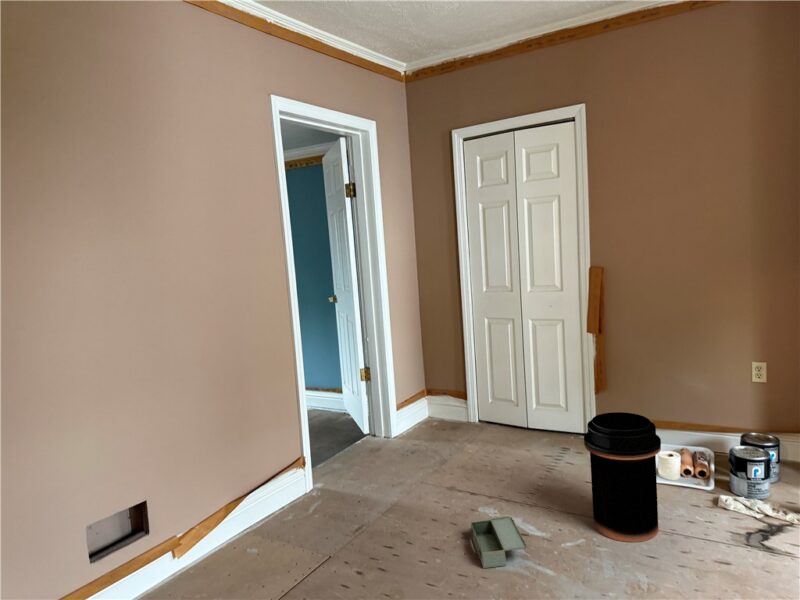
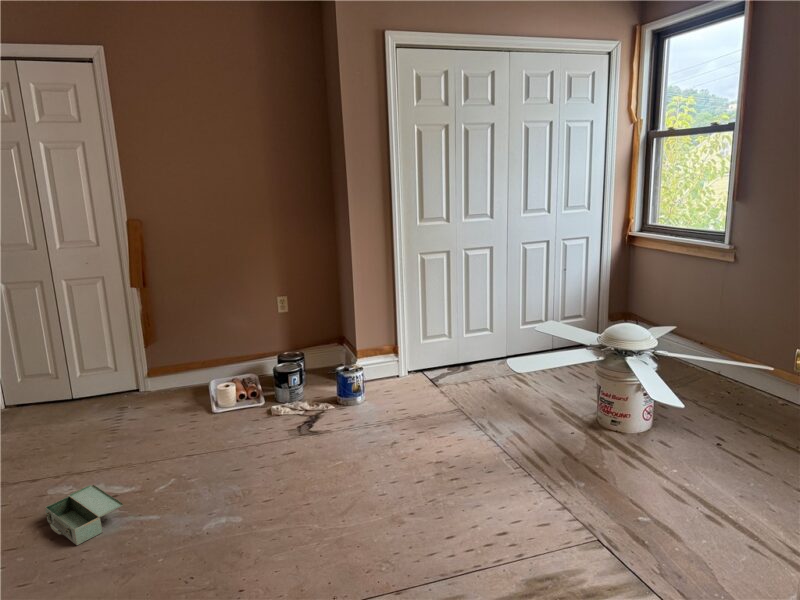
trash can: present [584,412,661,542] -> none [160,352,235,469]

